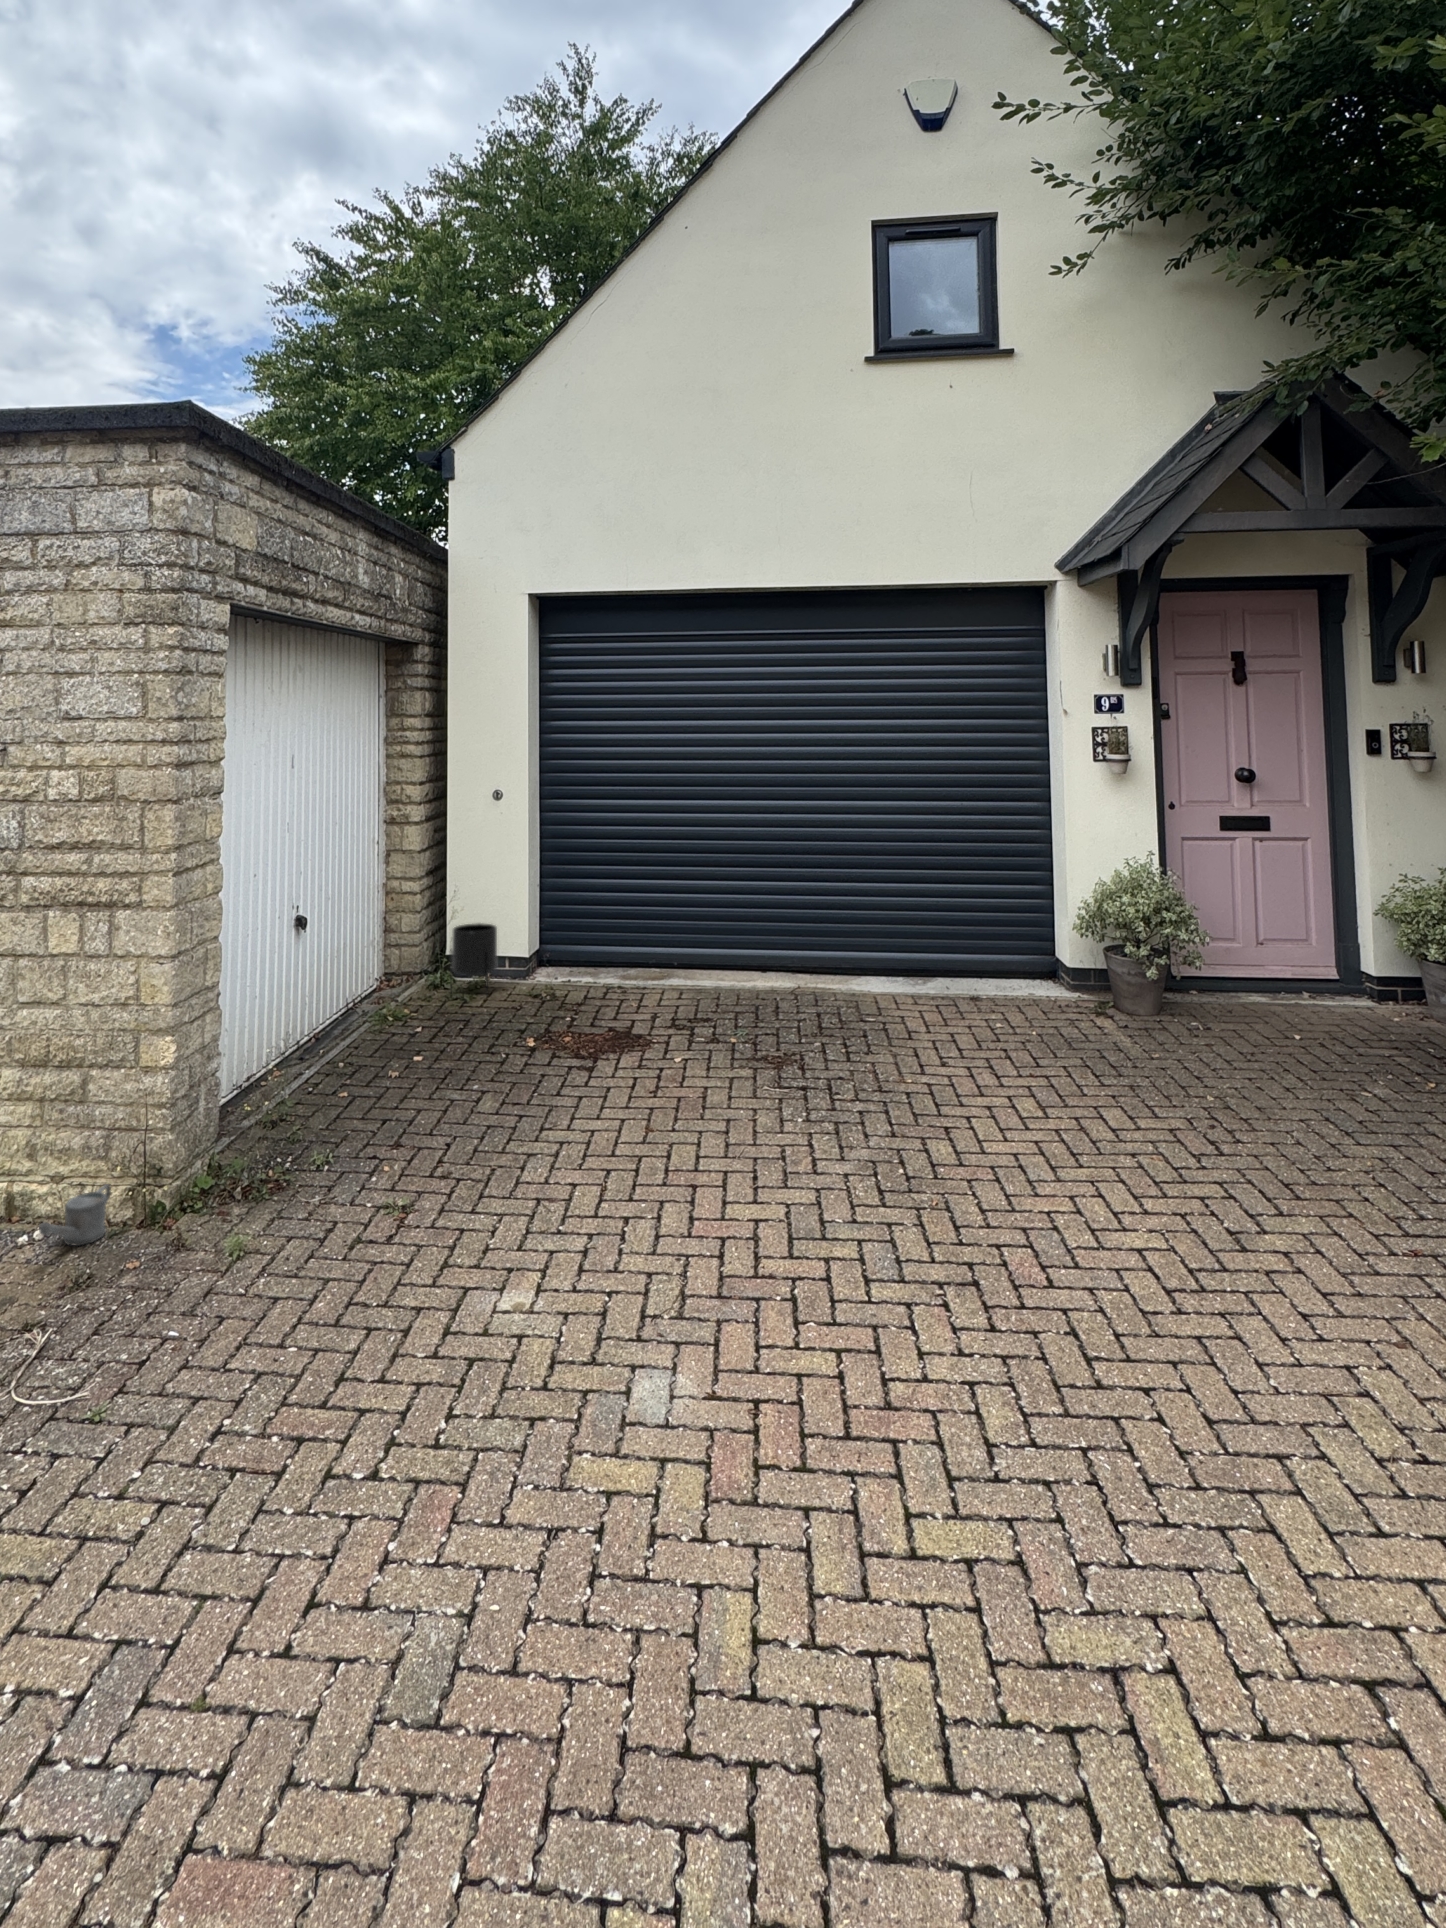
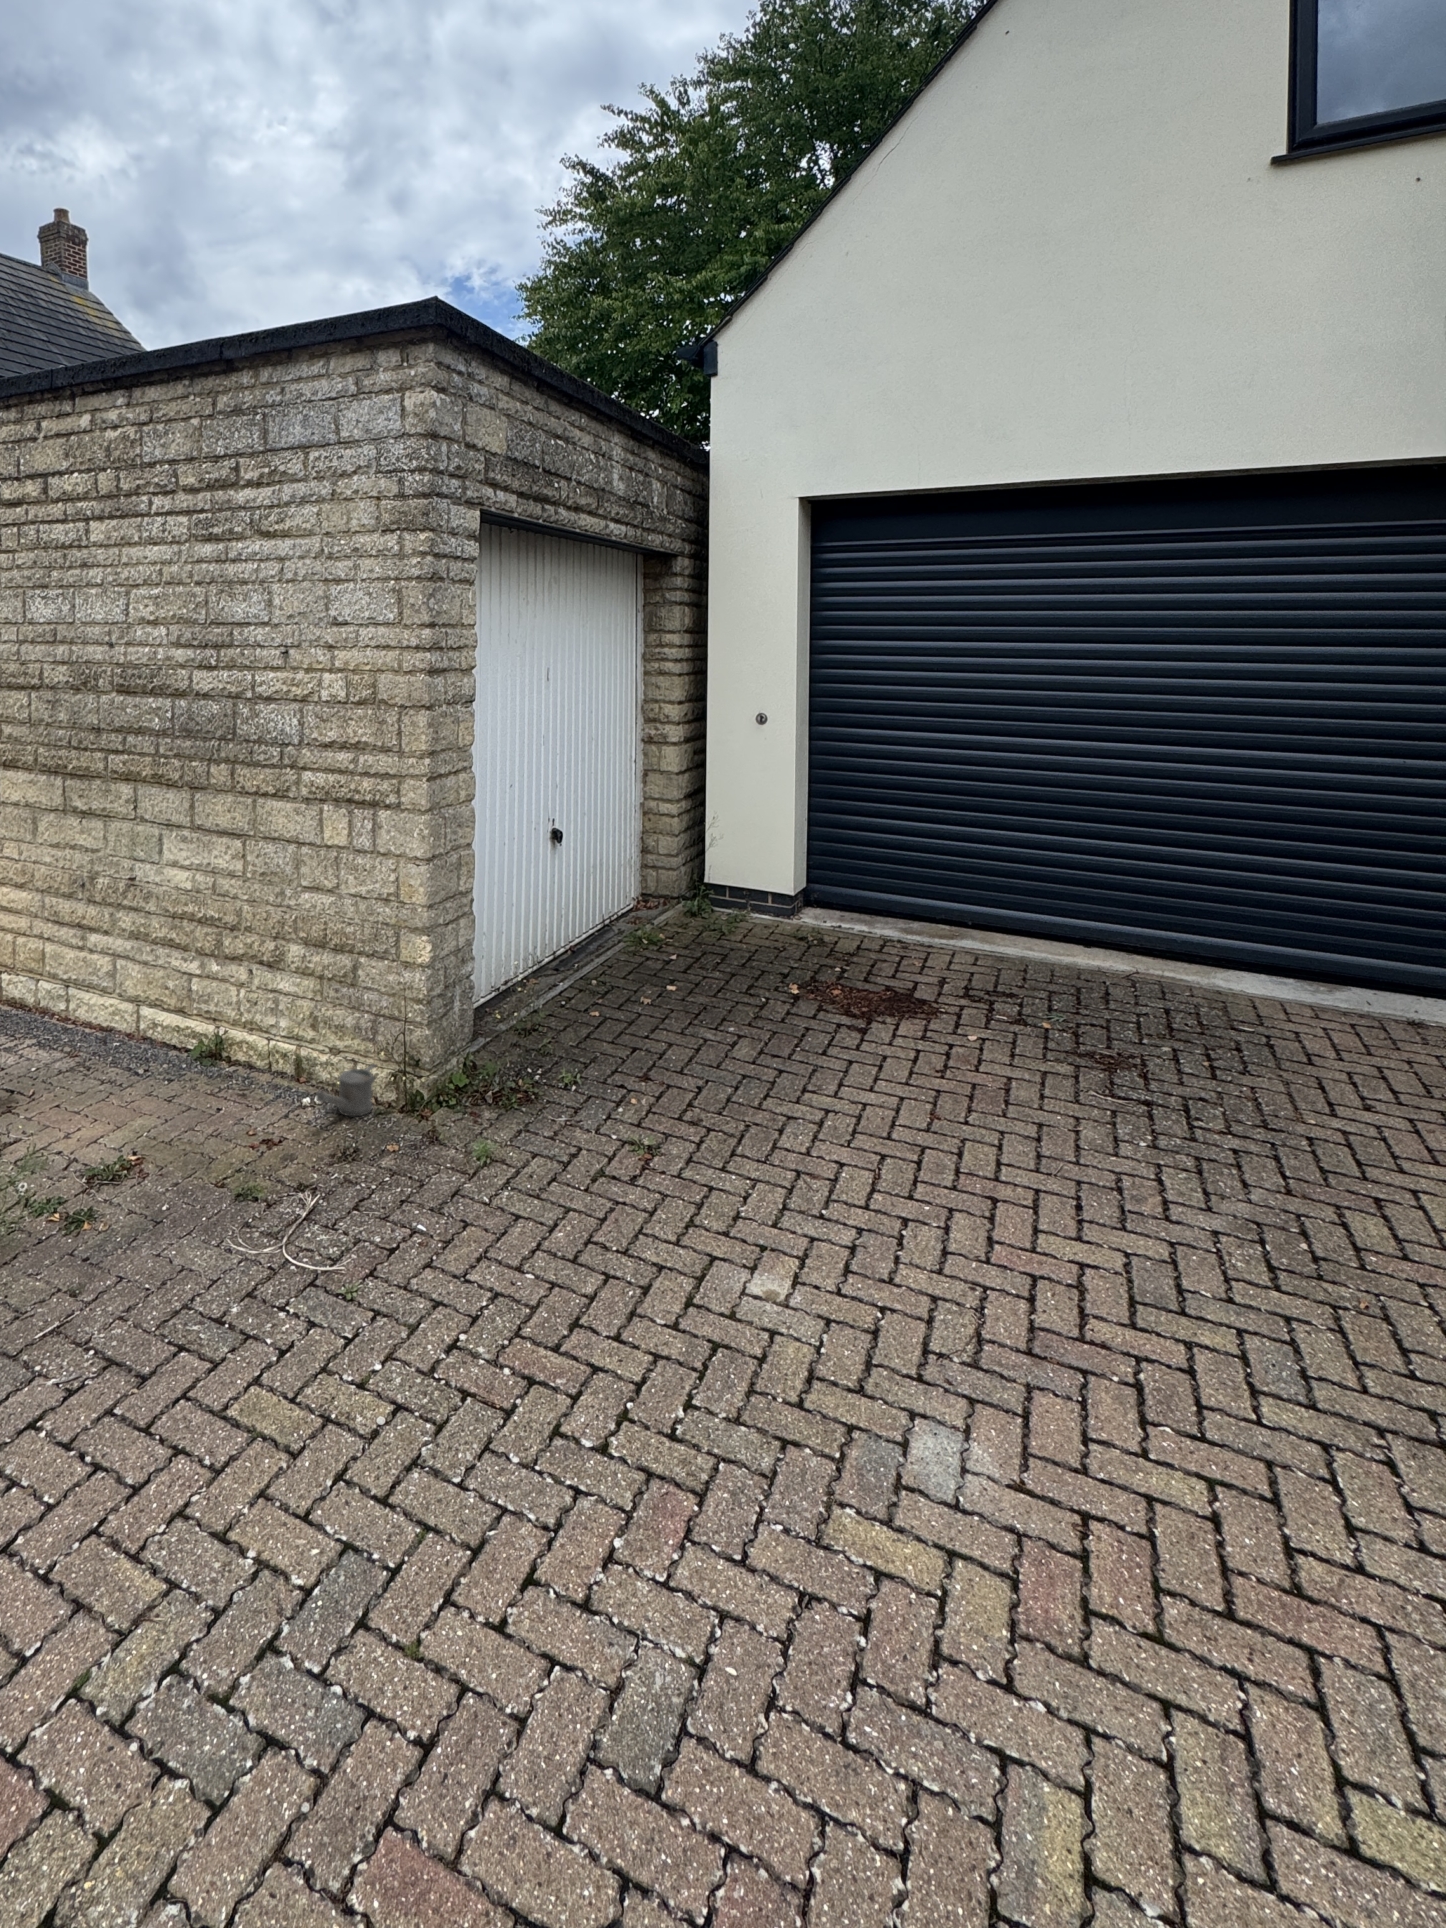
planter: present [450,923,497,990] -> none [707,853,758,931]

